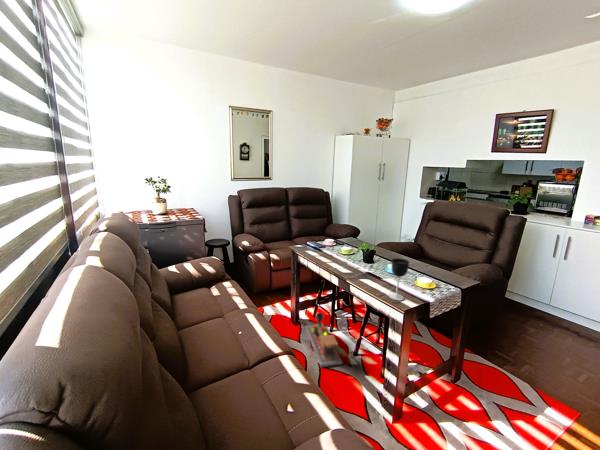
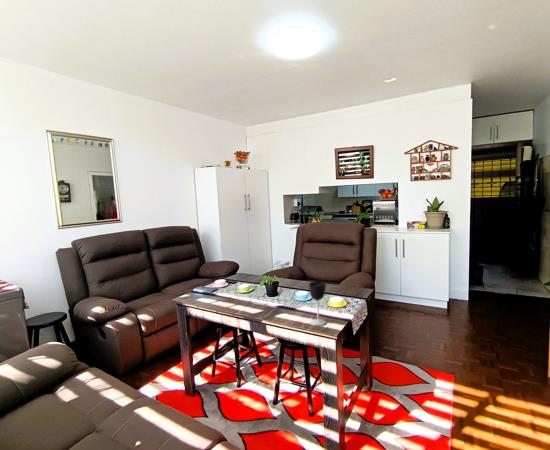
toy train: present [305,313,342,367] -> none [206,369,266,435]

